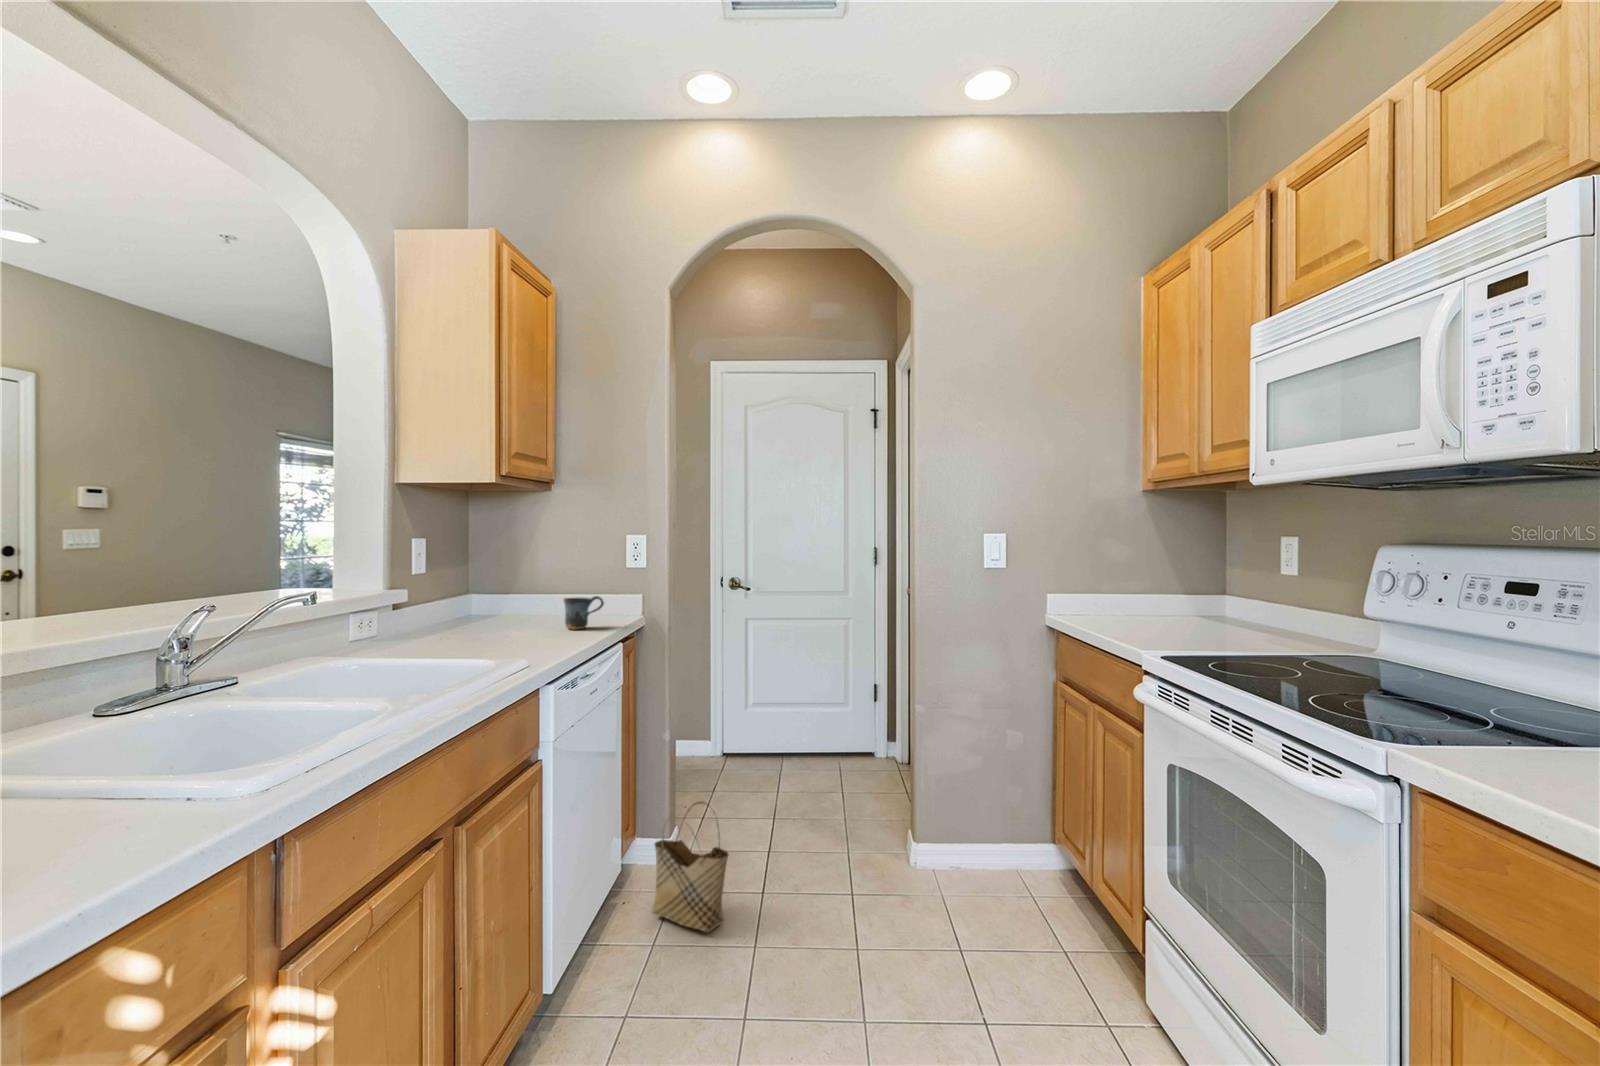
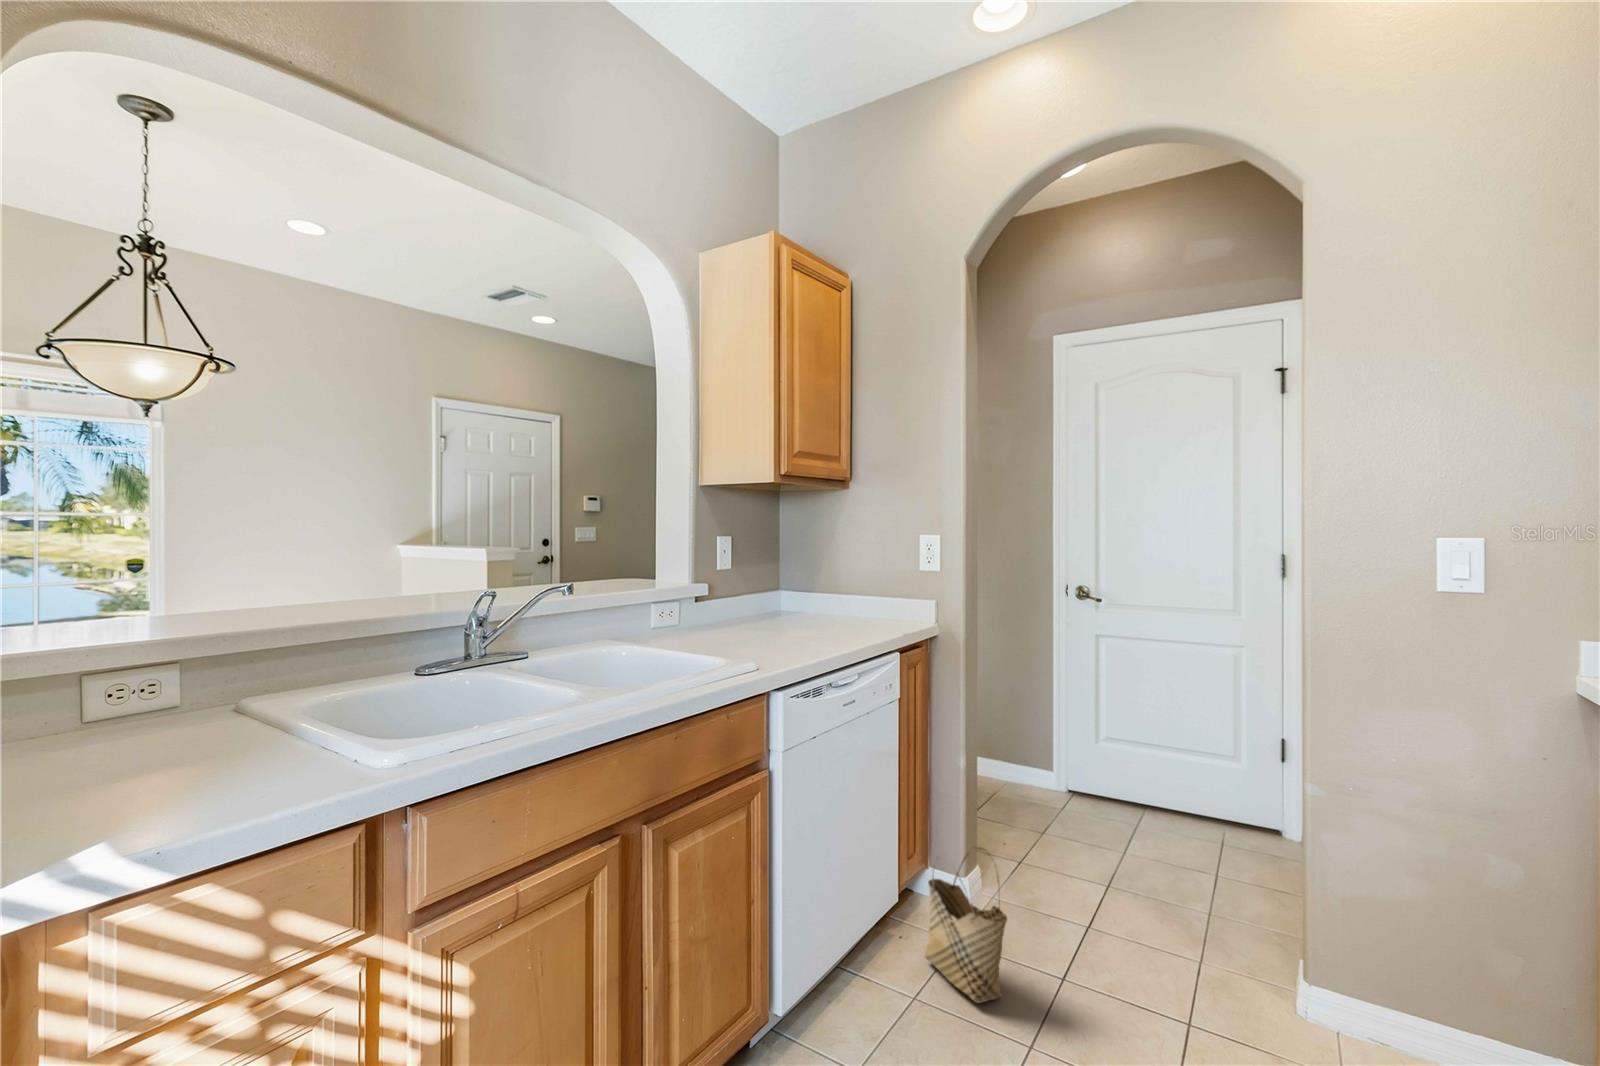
mug: present [564,596,604,630] -> none [838,601,878,635]

